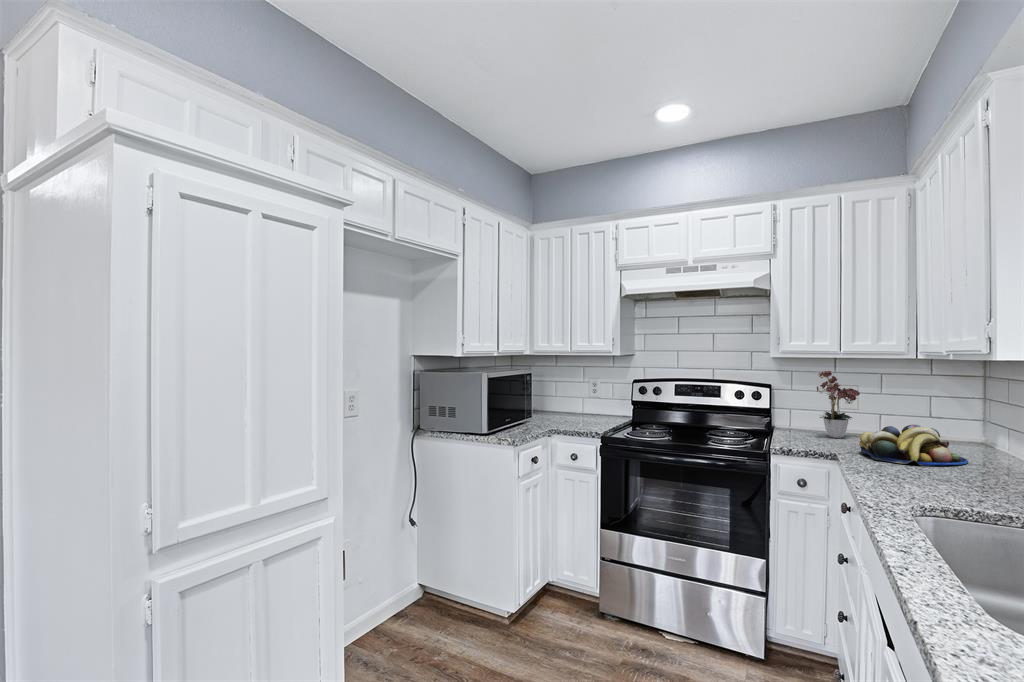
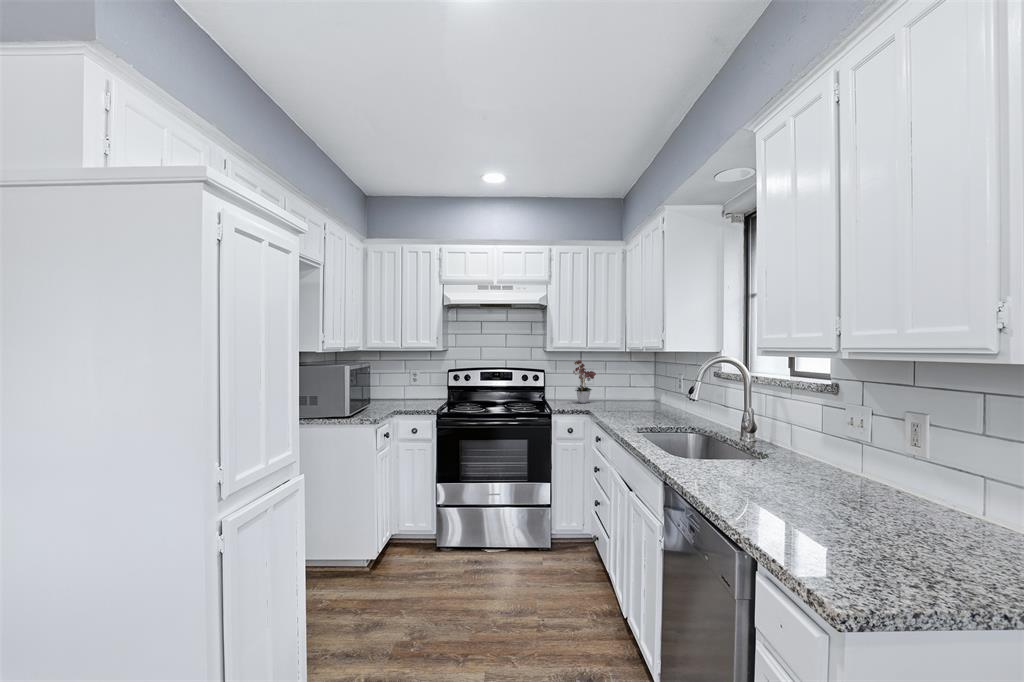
fruit bowl: present [859,425,968,466] -> none [602,391,655,413]

